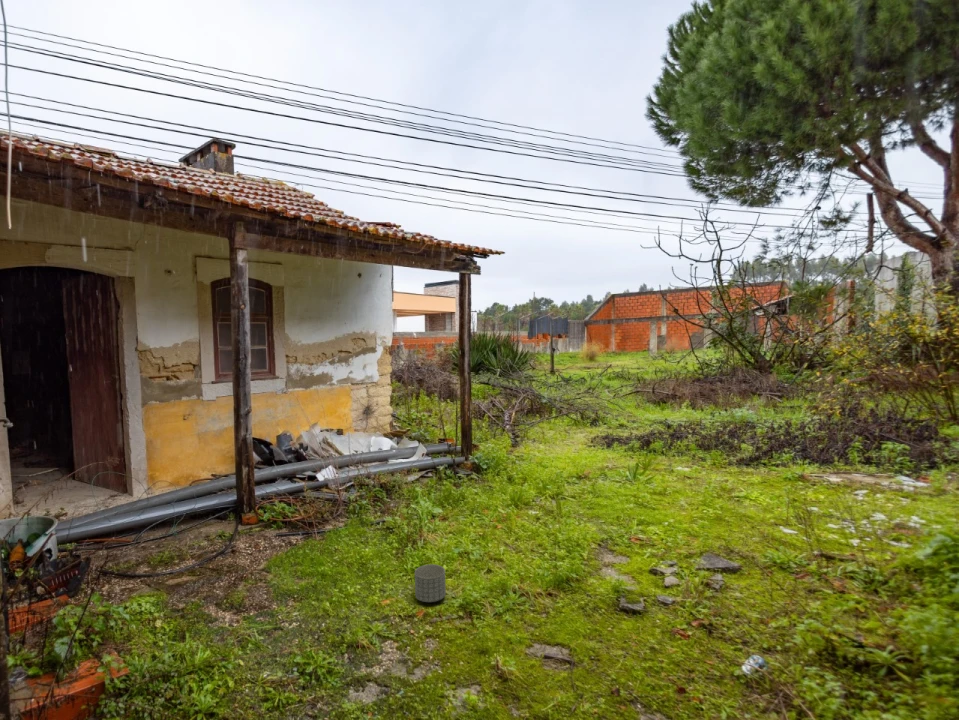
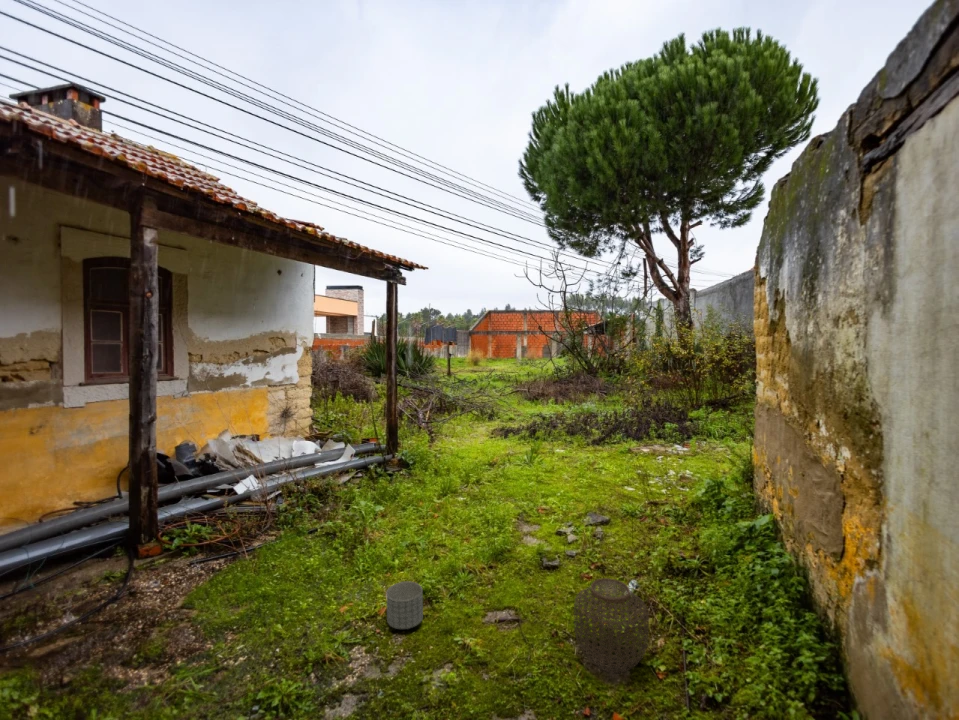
woven basket: none [562,577,627,659] -> present [574,578,649,673]

